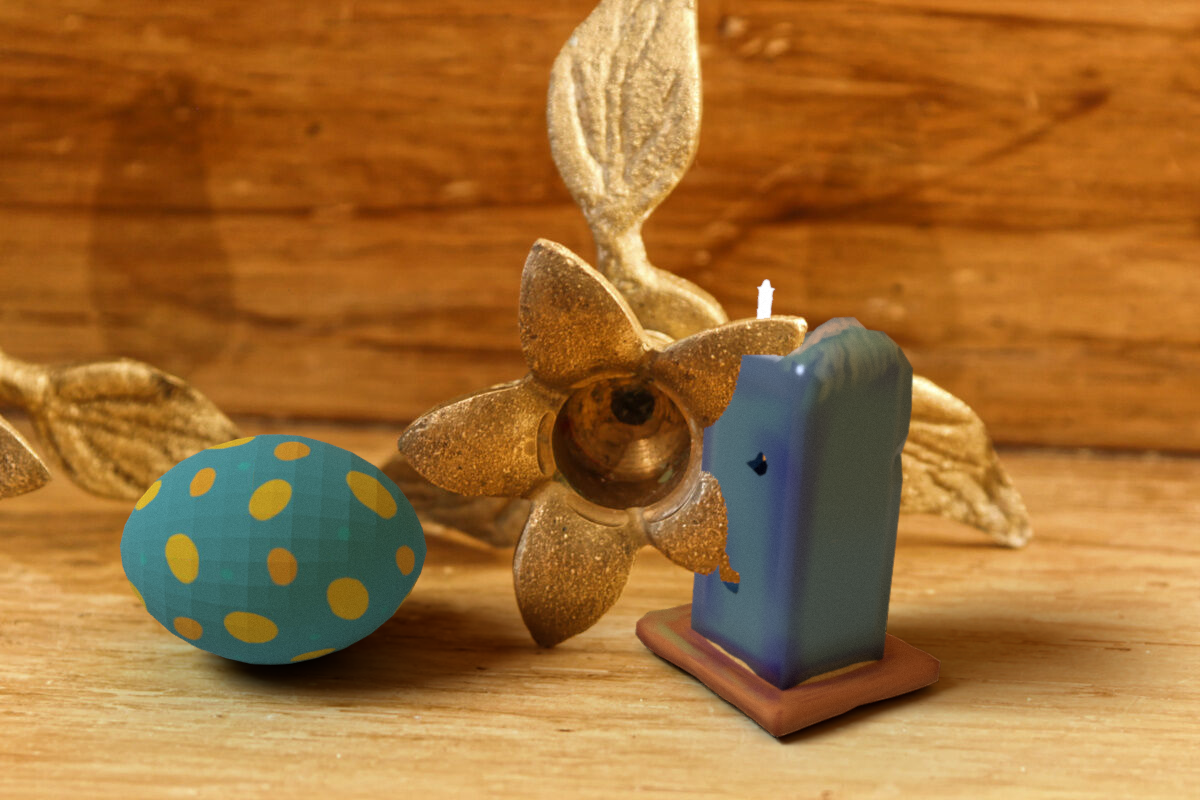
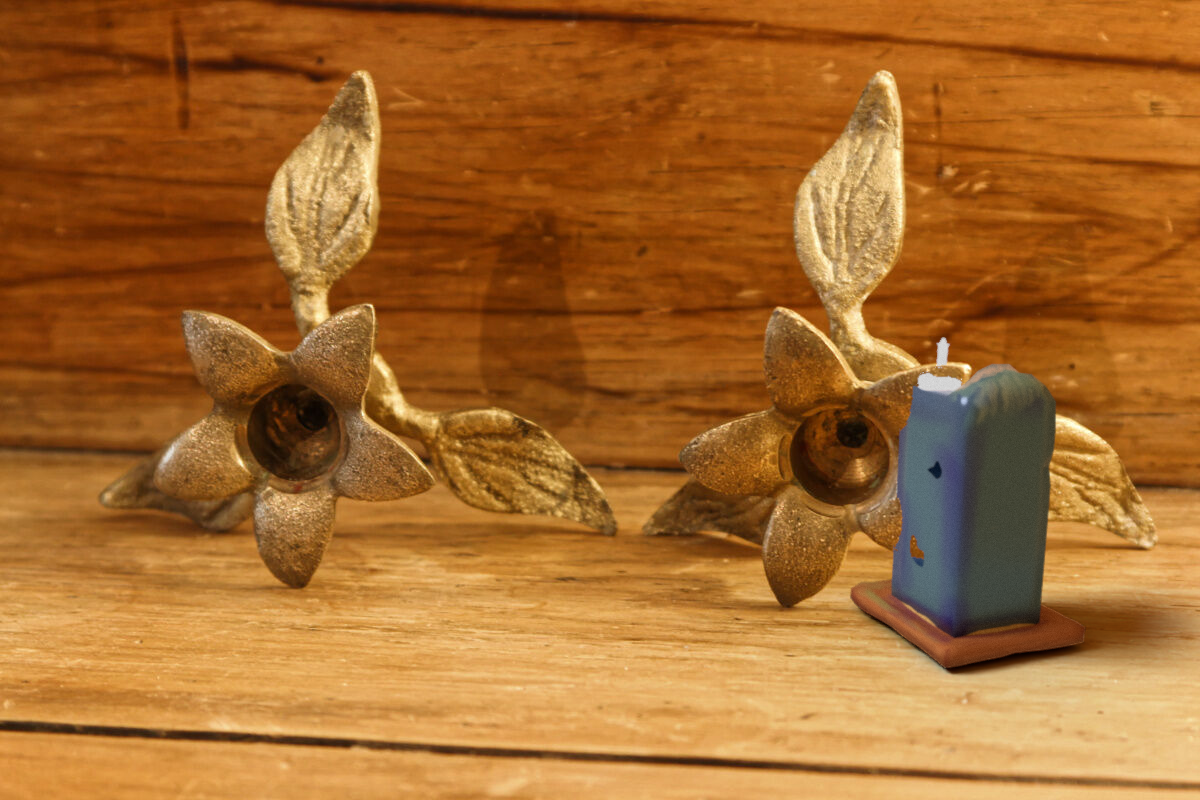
decorative egg: present [120,434,427,665] -> none [499,445,700,600]

